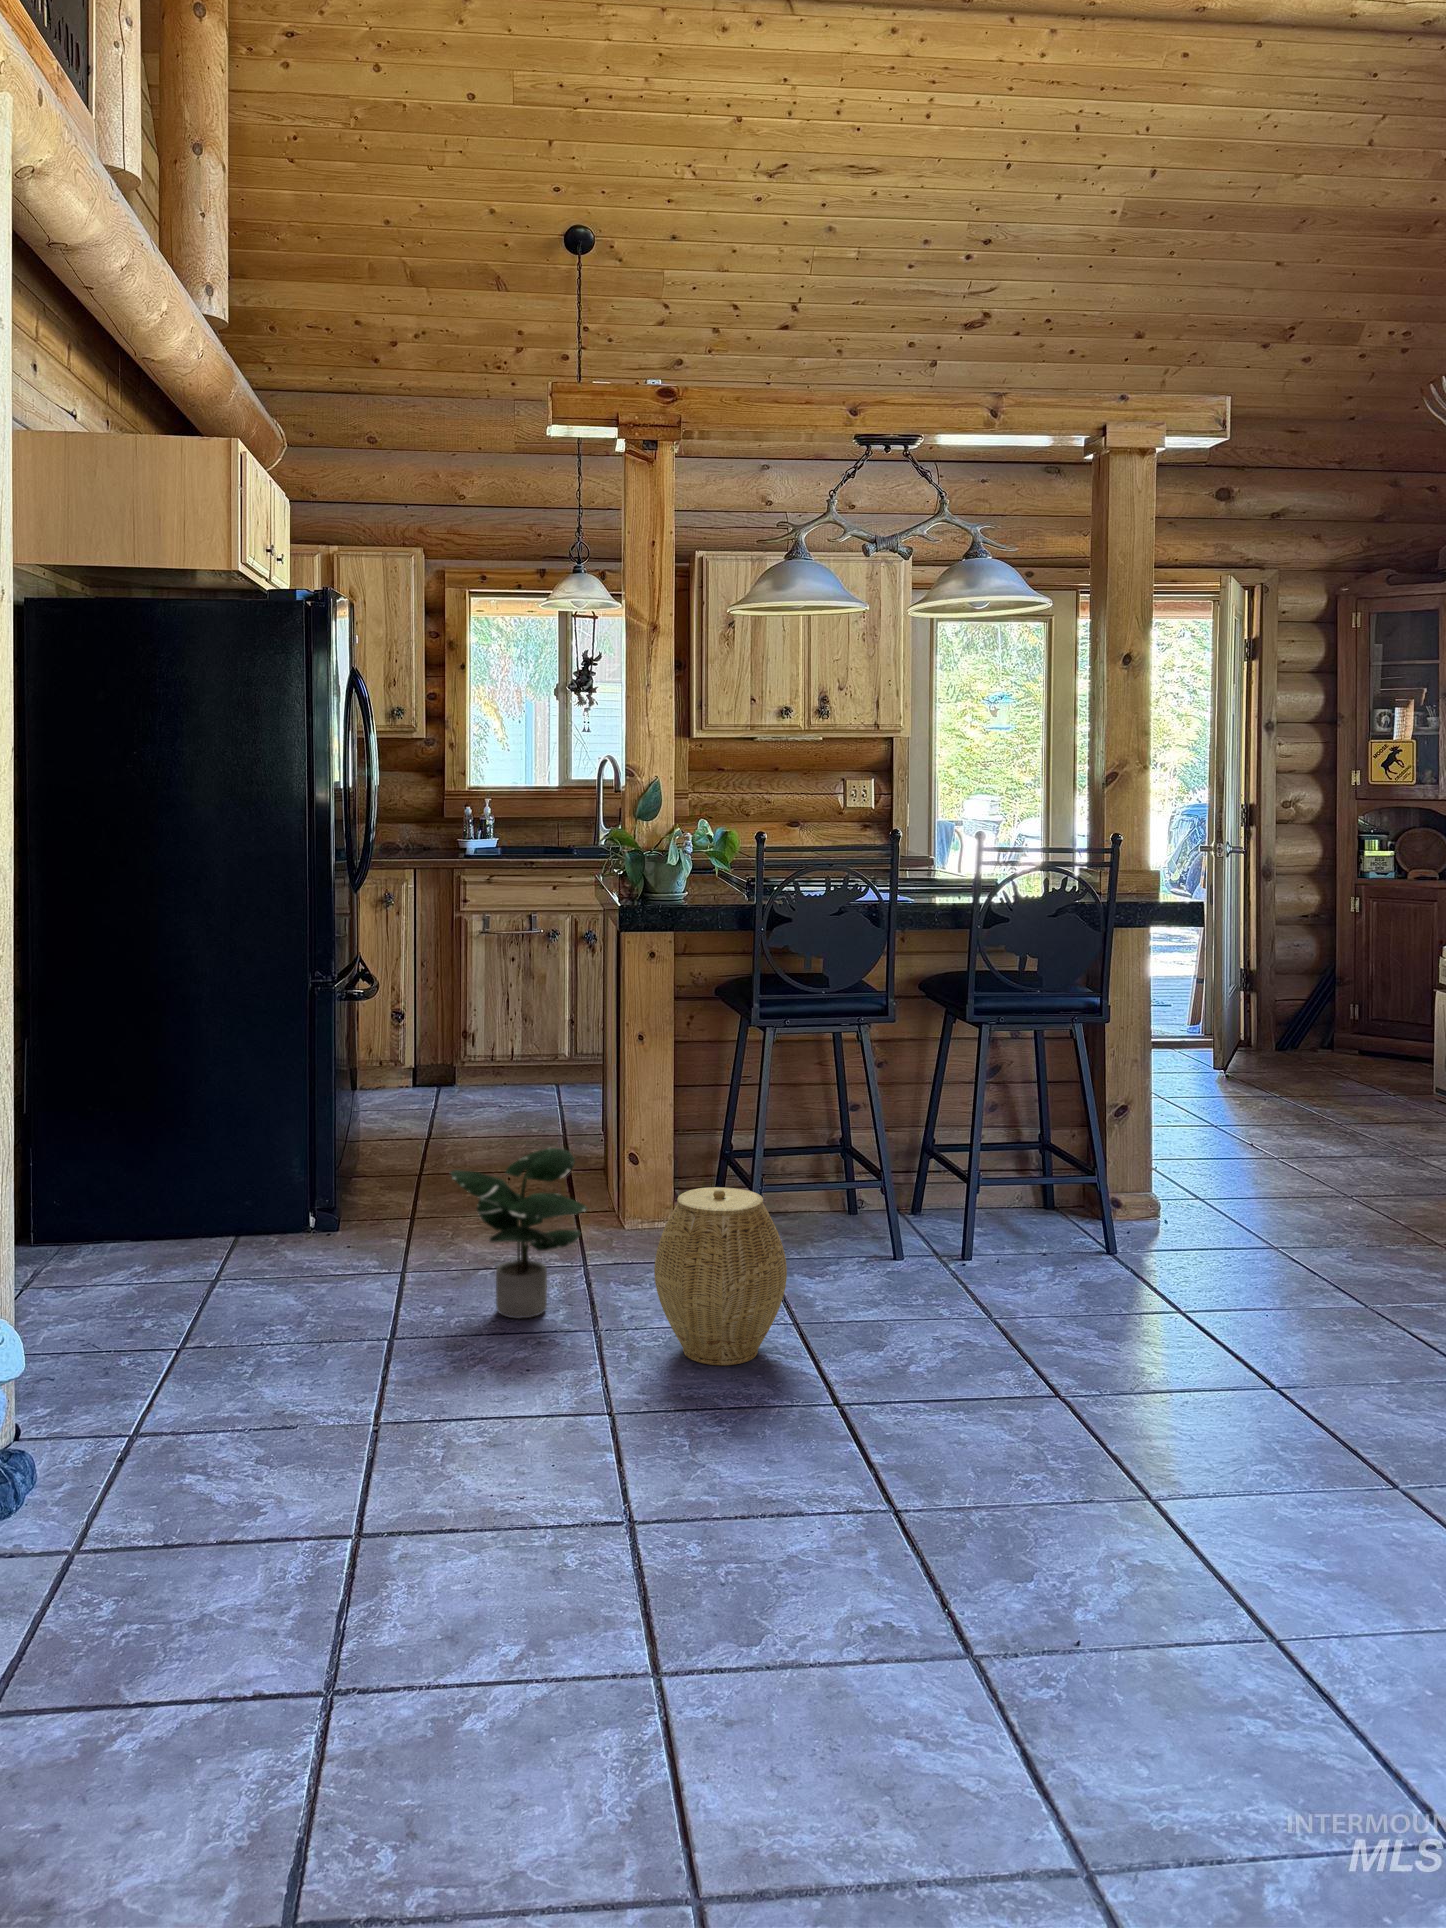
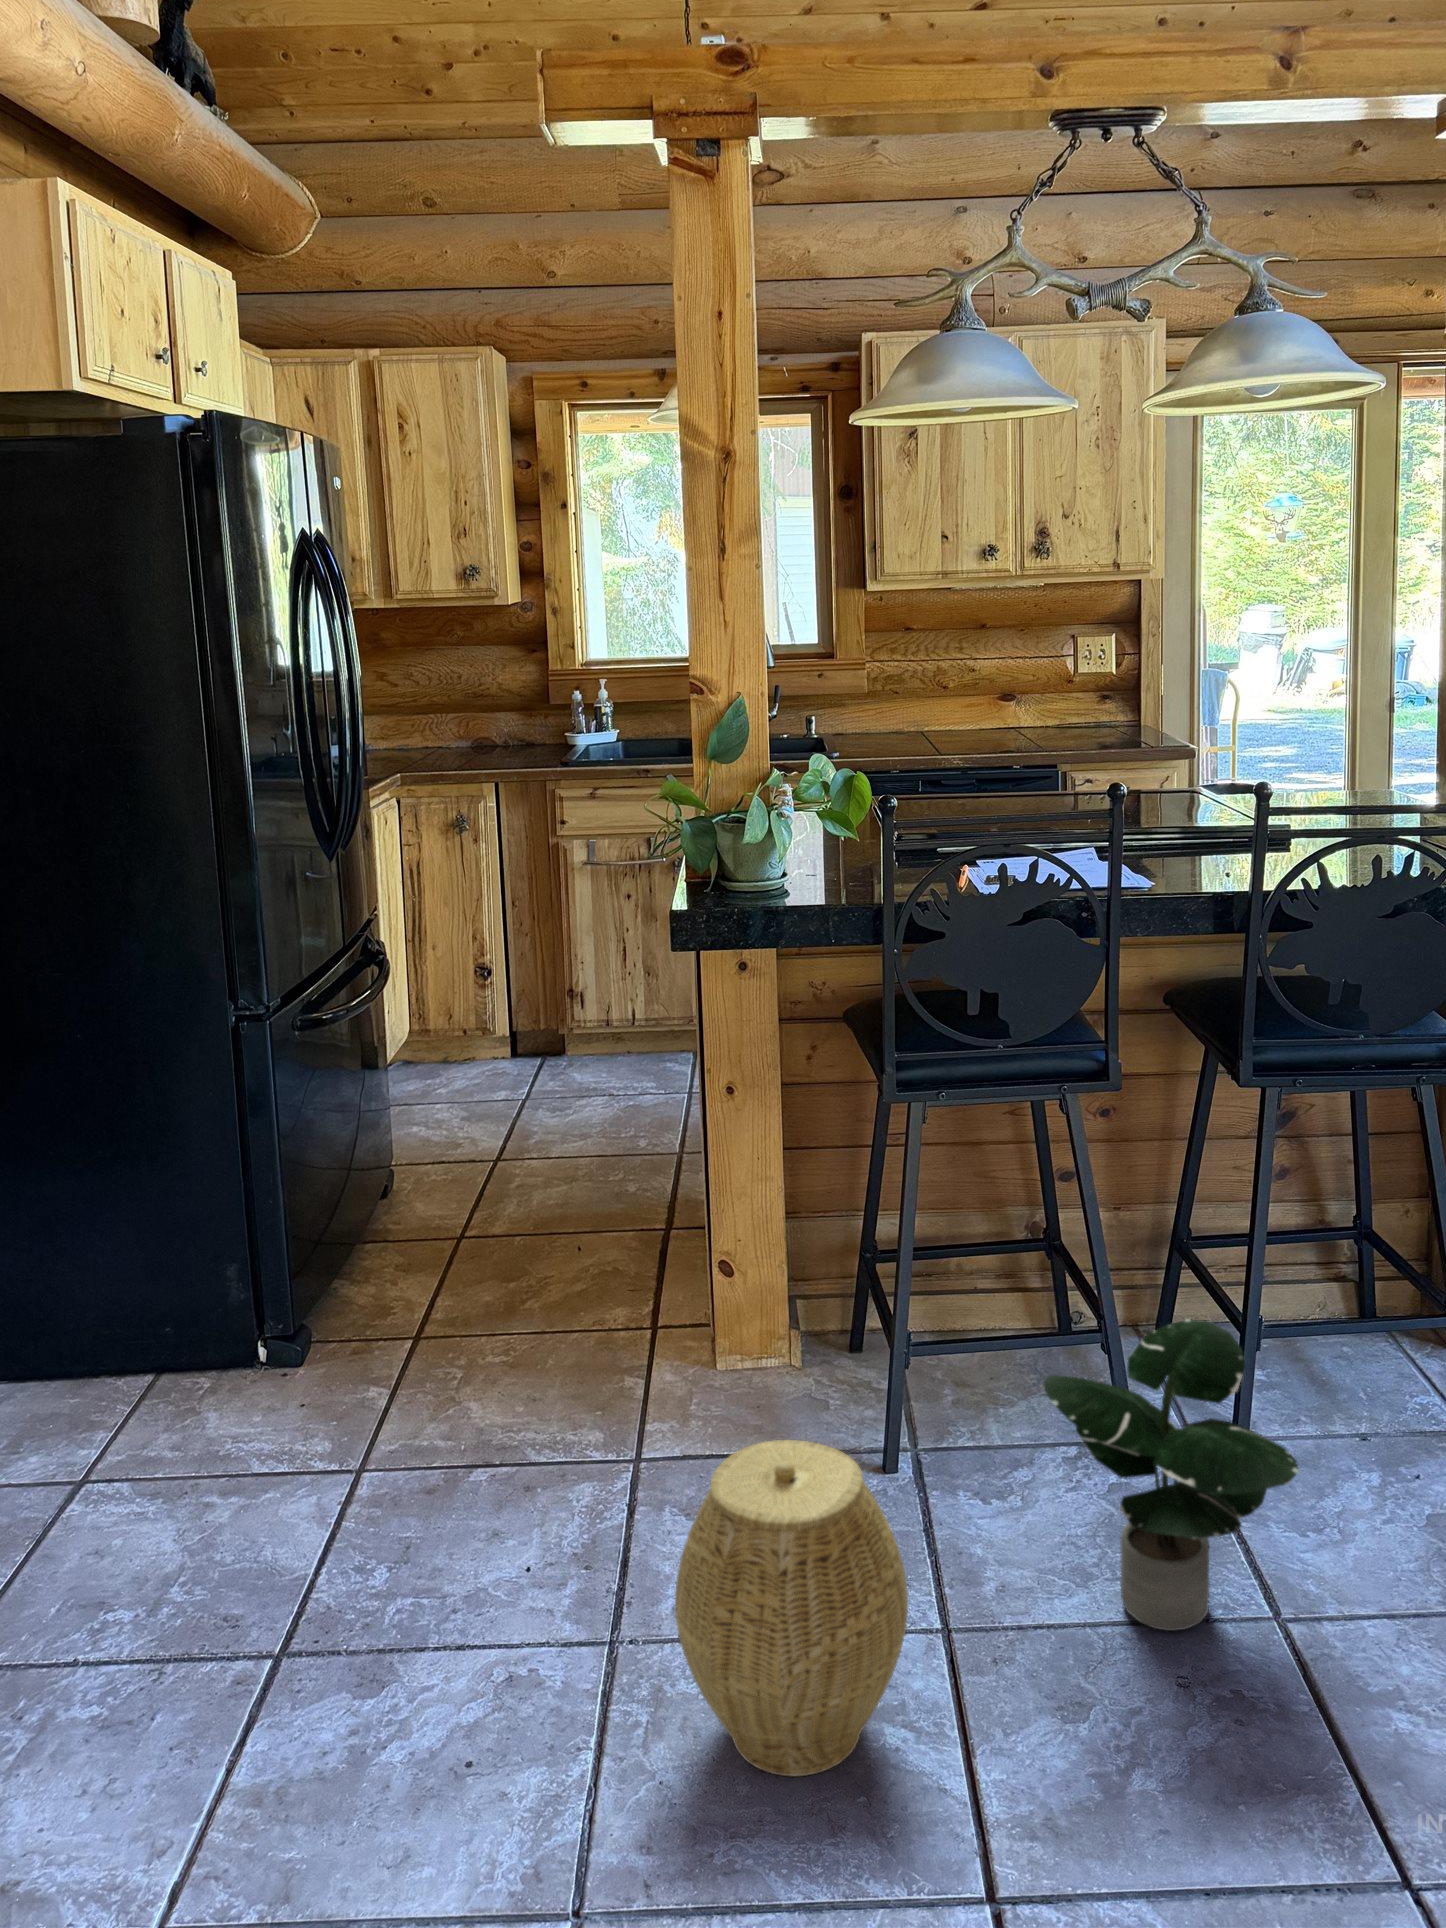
potted plant: present [451,1148,587,1318] -> present [1043,1319,1299,1631]

